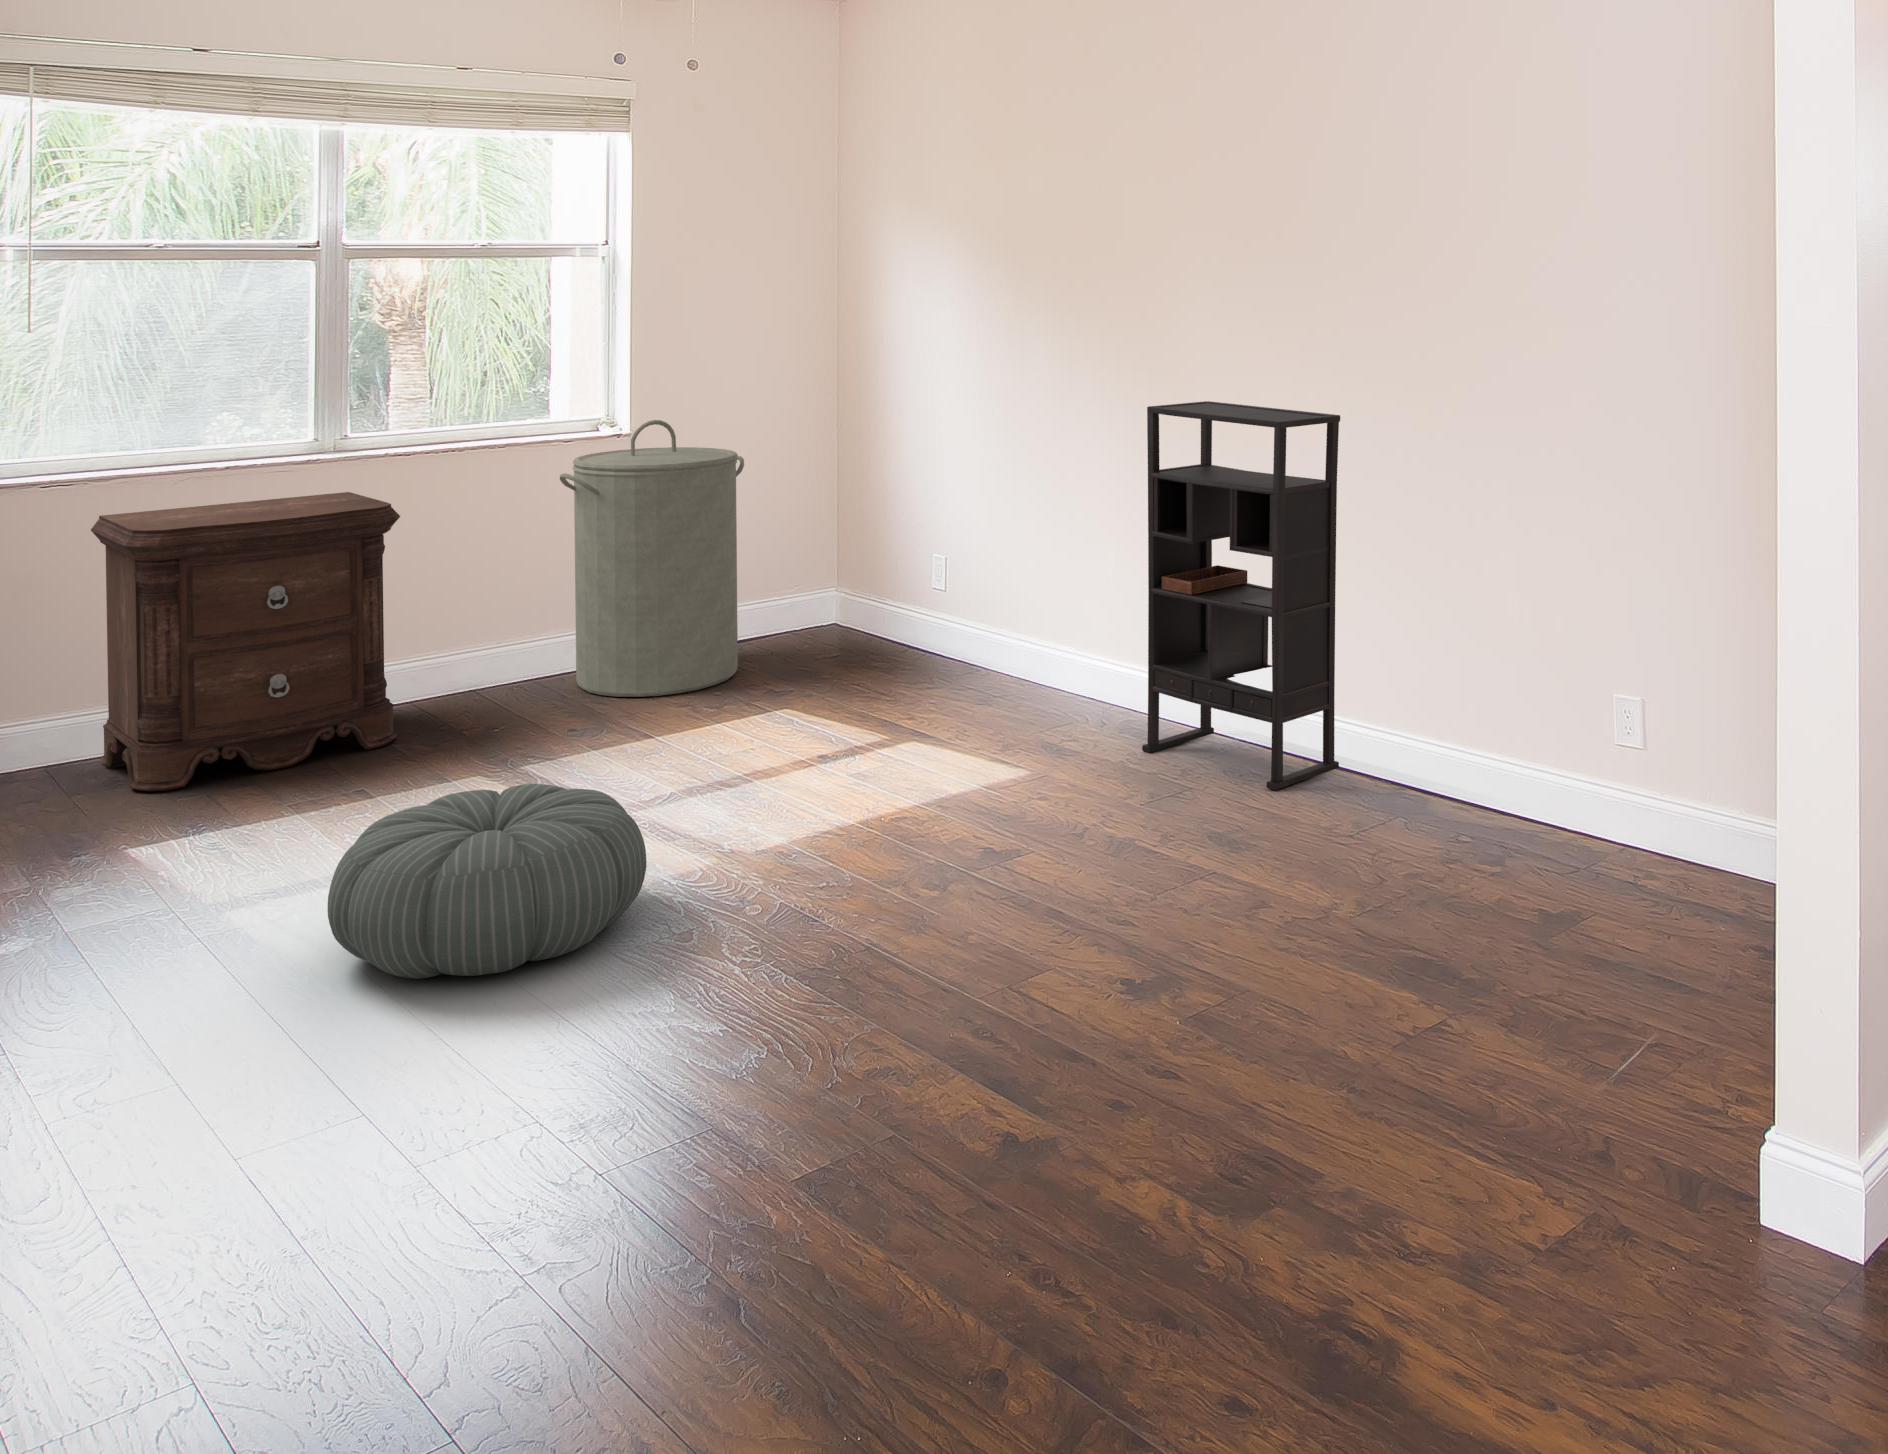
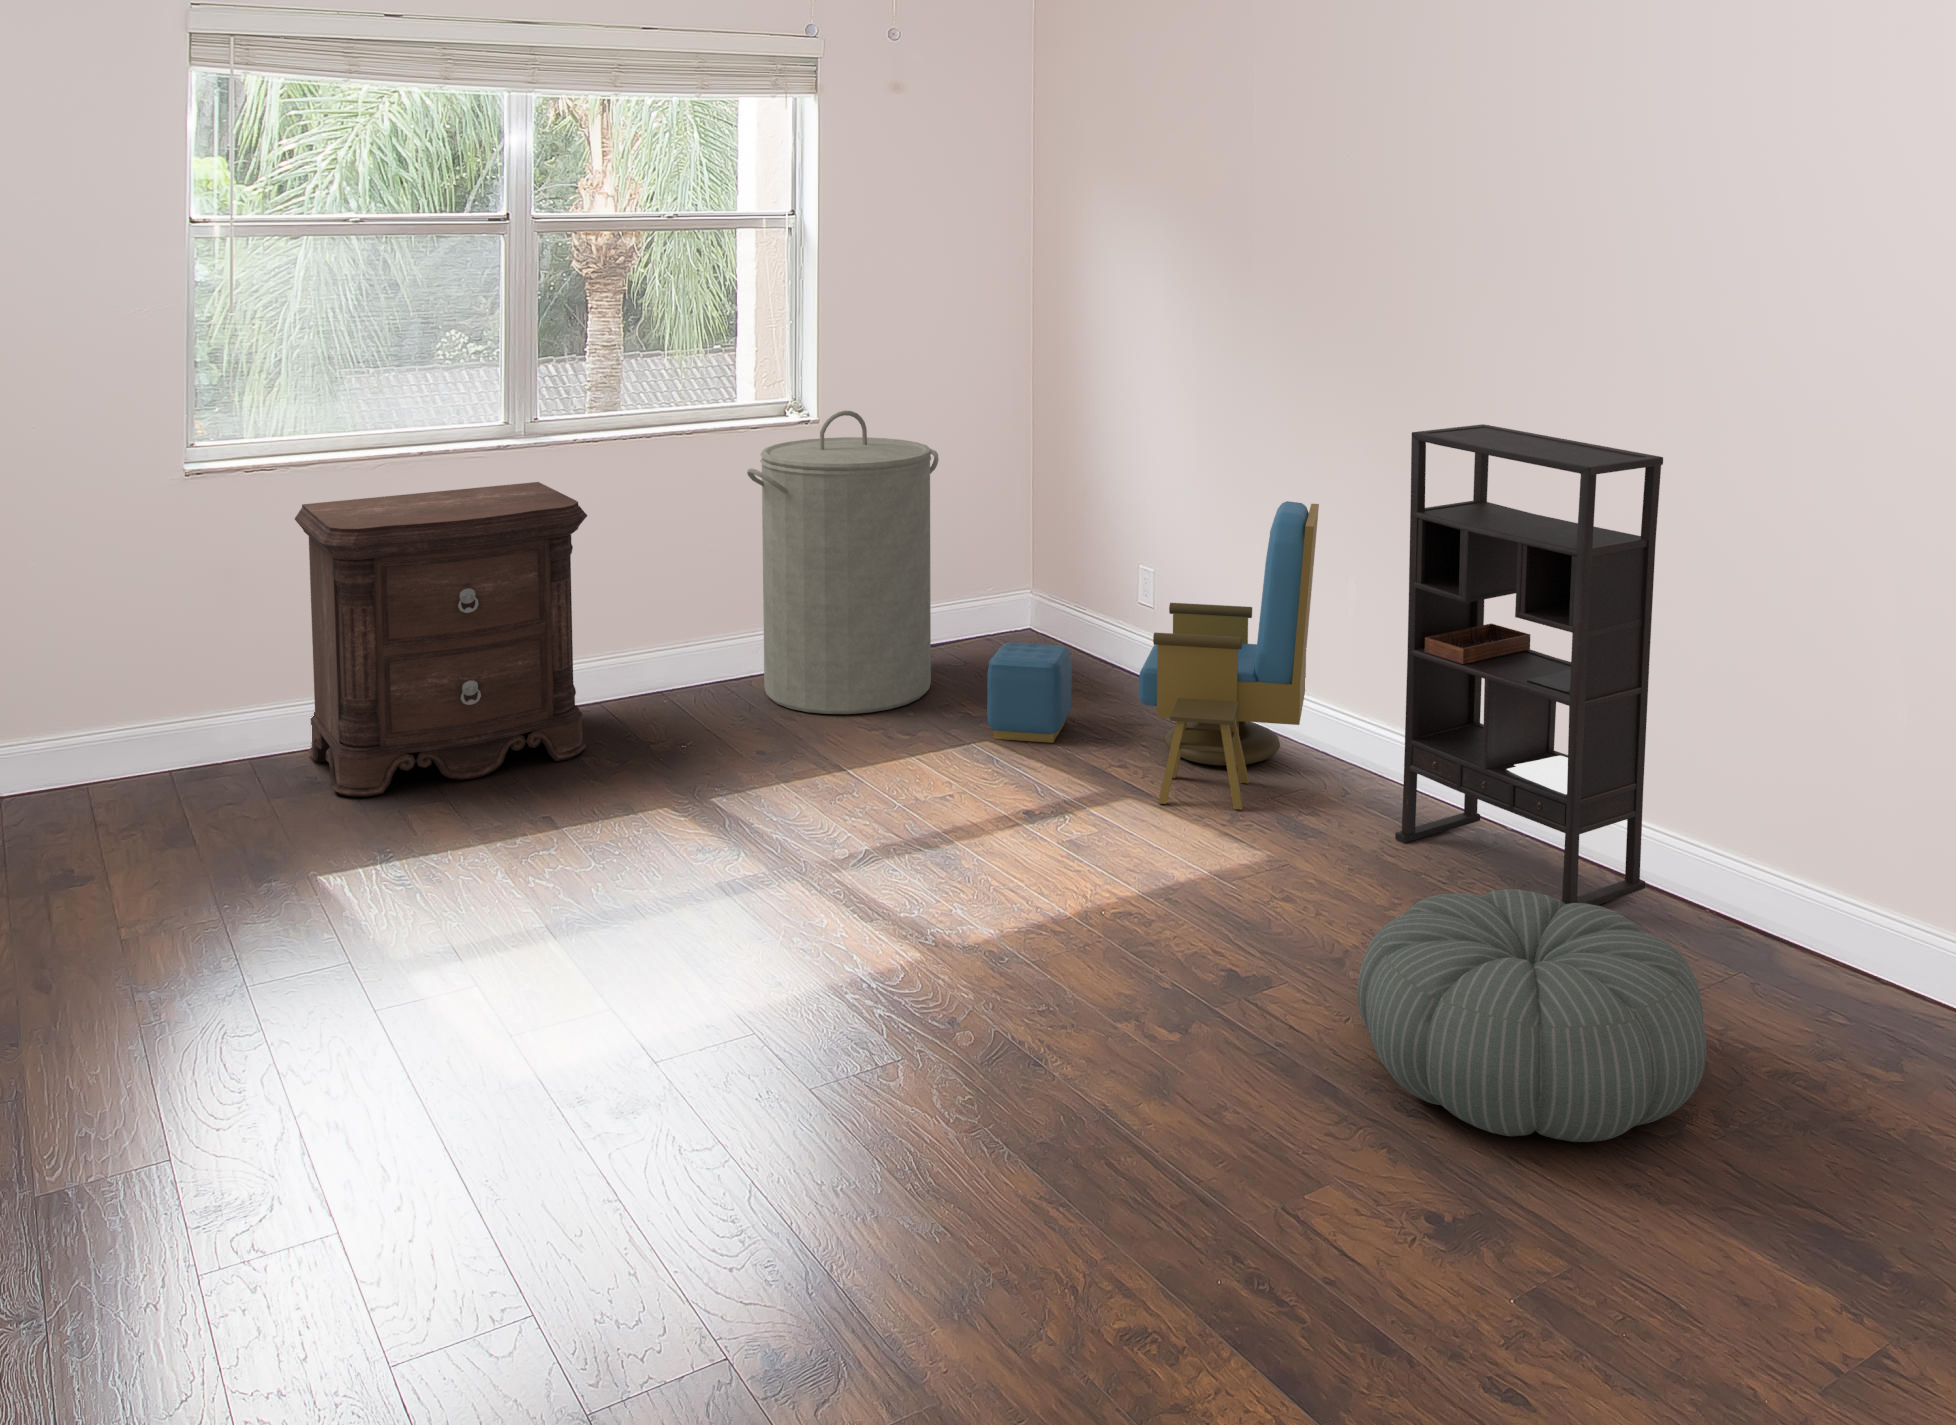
armchair: none [789,480,1081,741] -> present [987,501,1319,810]
pouf: present [328,784,647,979] -> present [1357,889,1706,1142]

